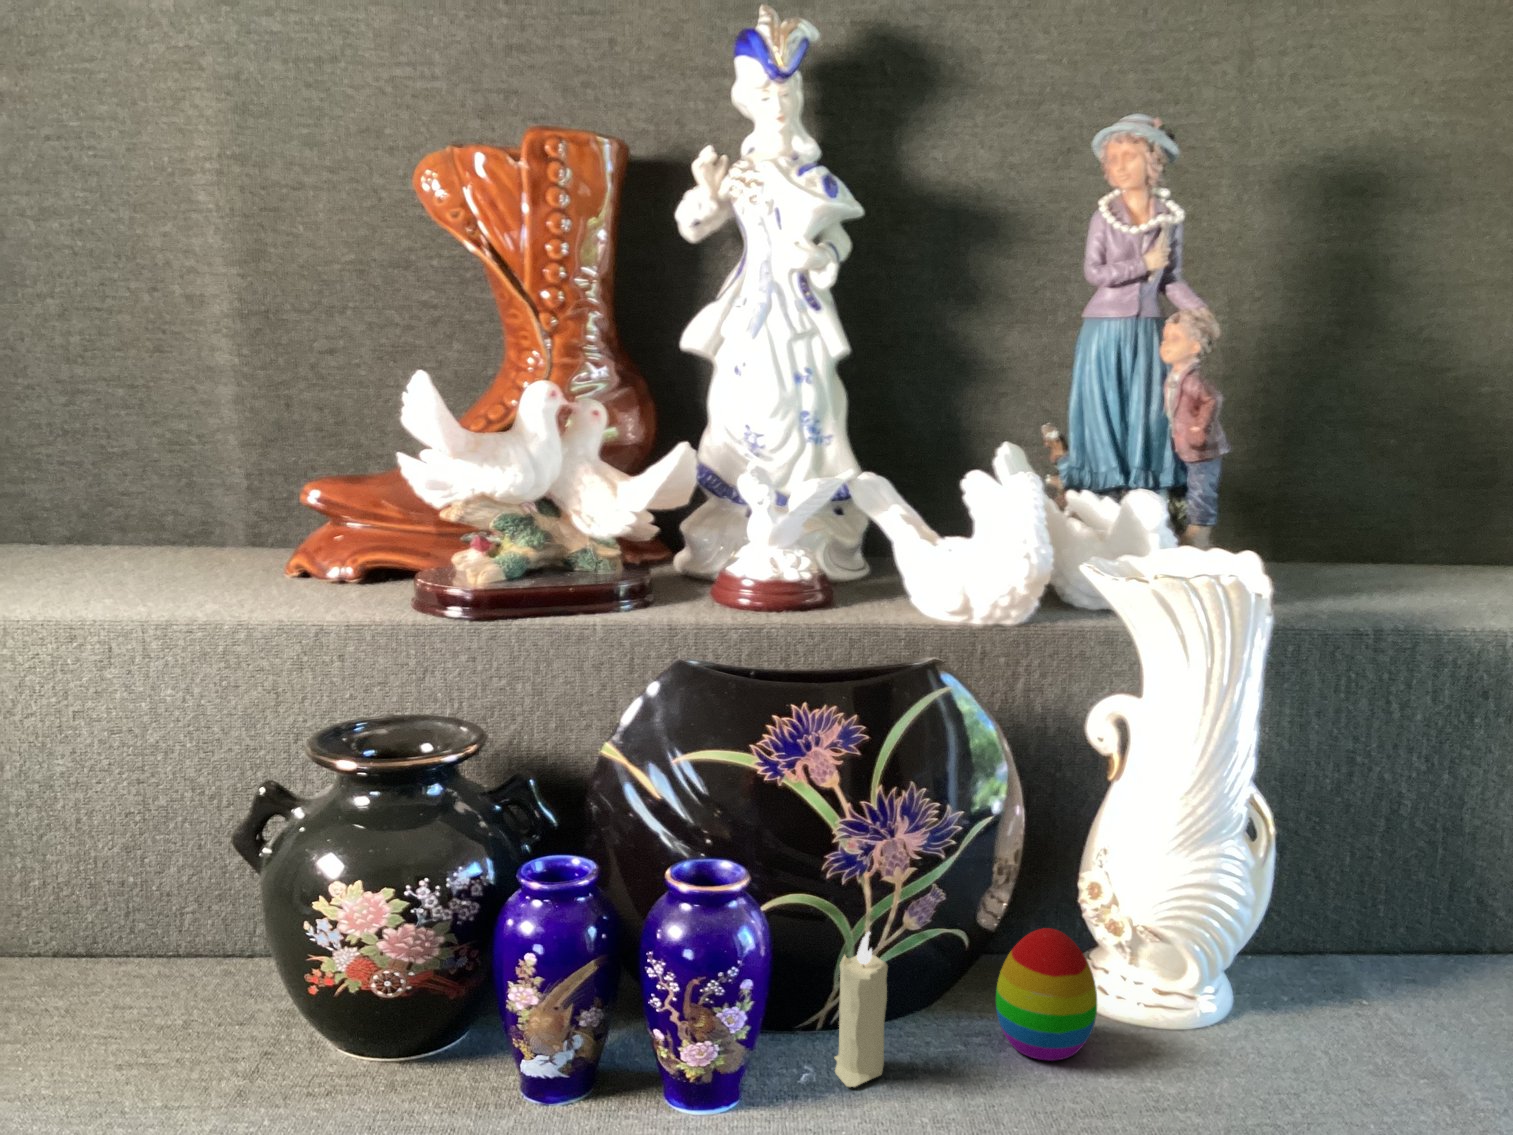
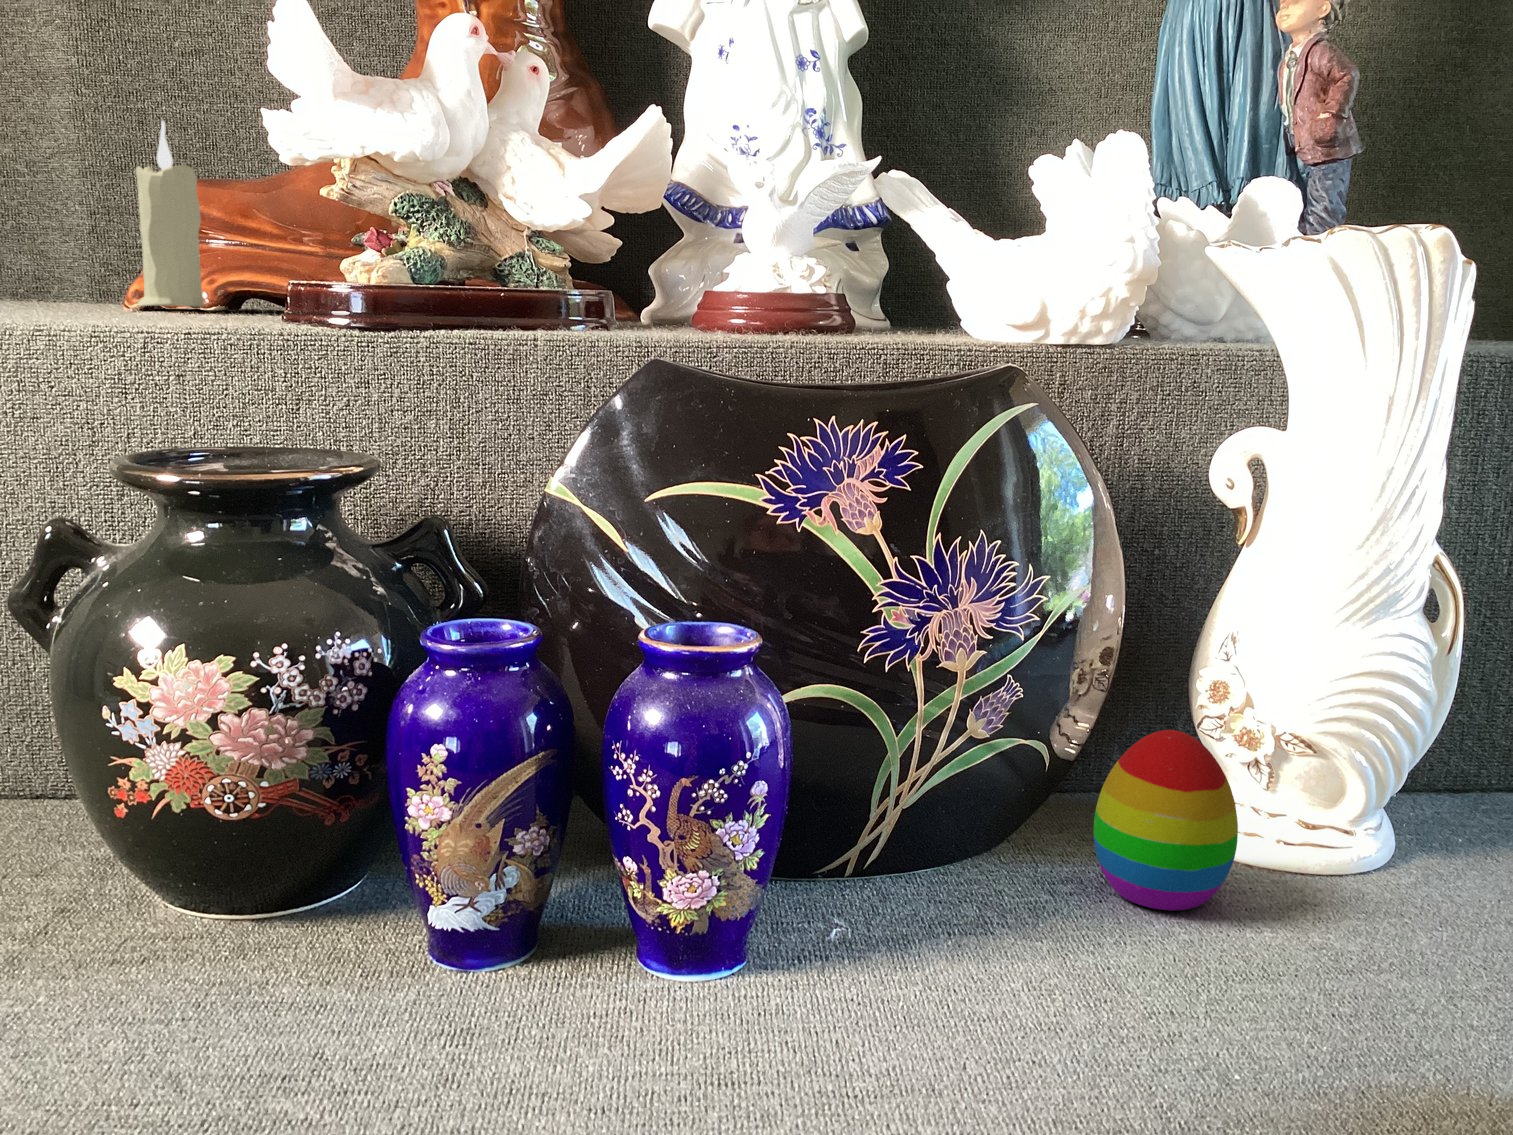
candle: present [834,932,888,1087] -> present [136,121,204,307]

